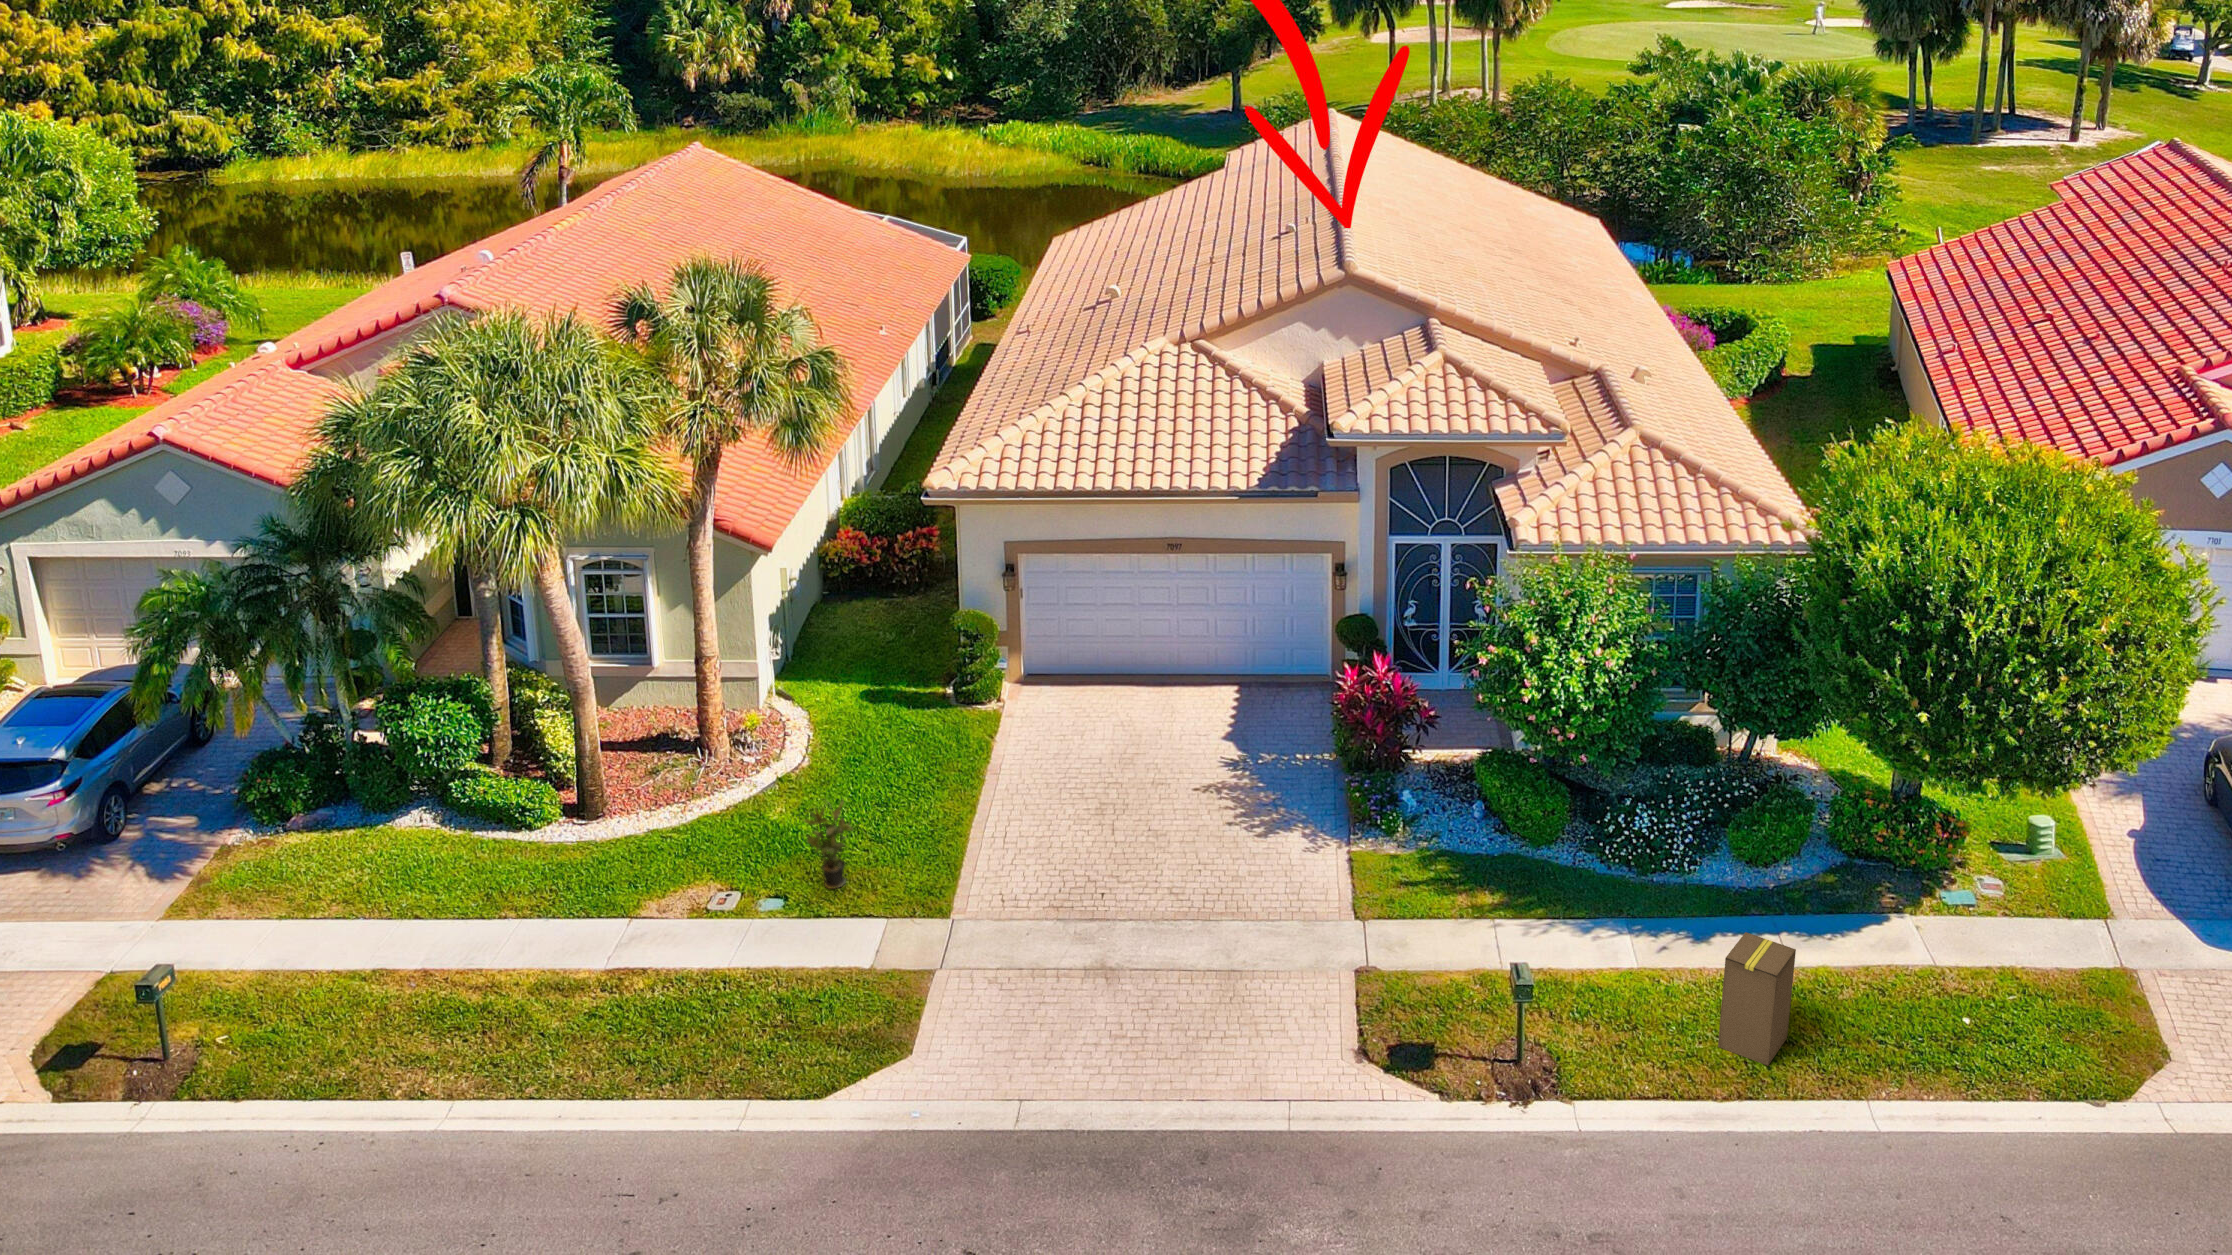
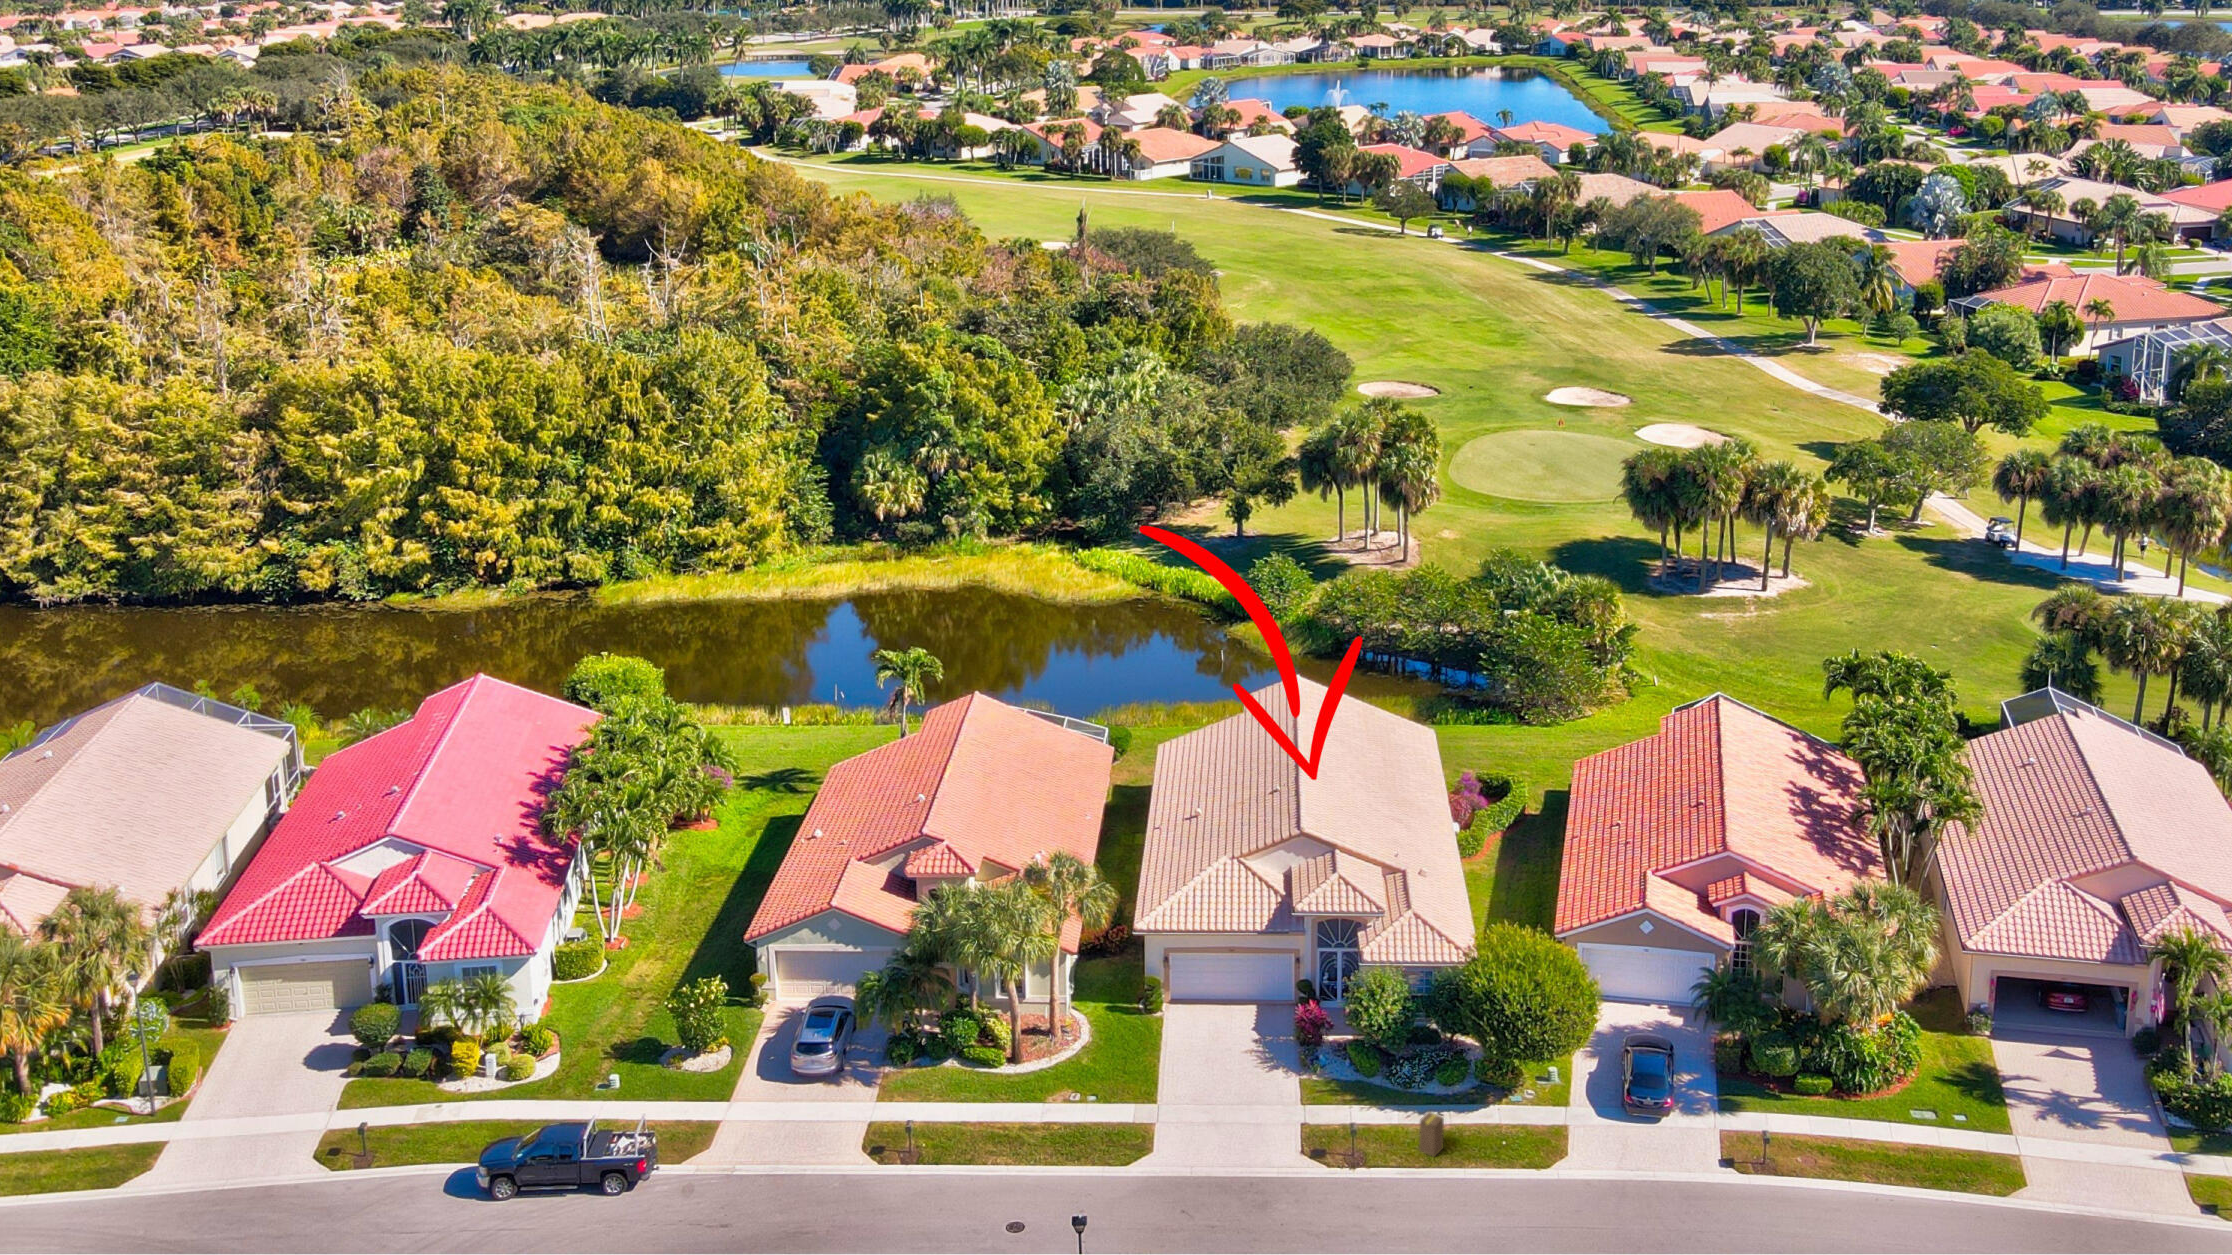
potted plant: present [804,801,852,889] -> none [1103,1059,1120,1093]

